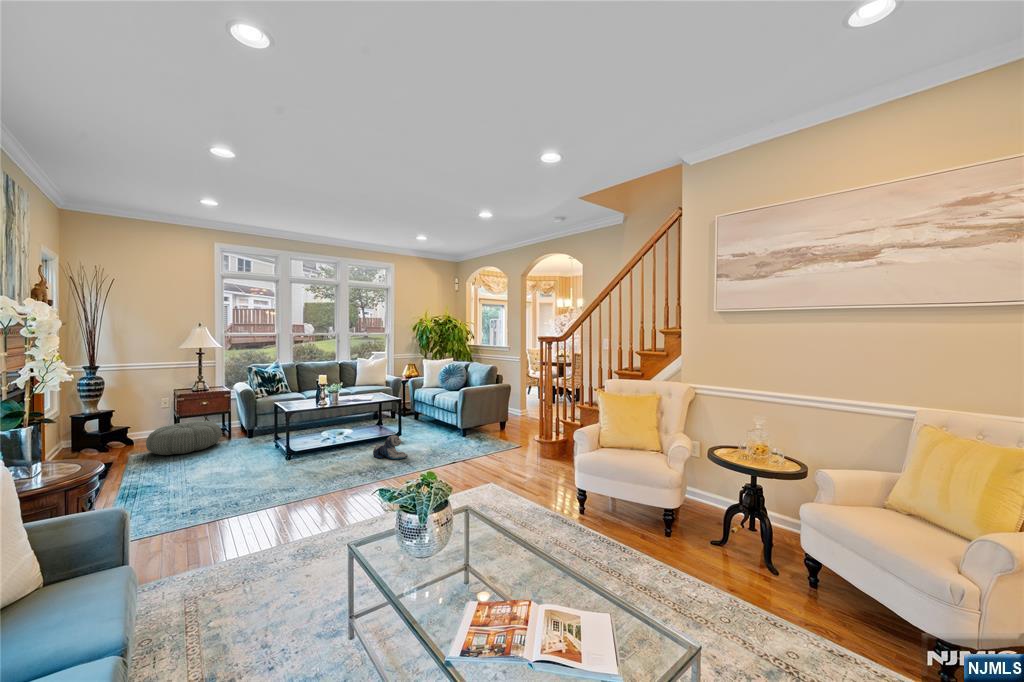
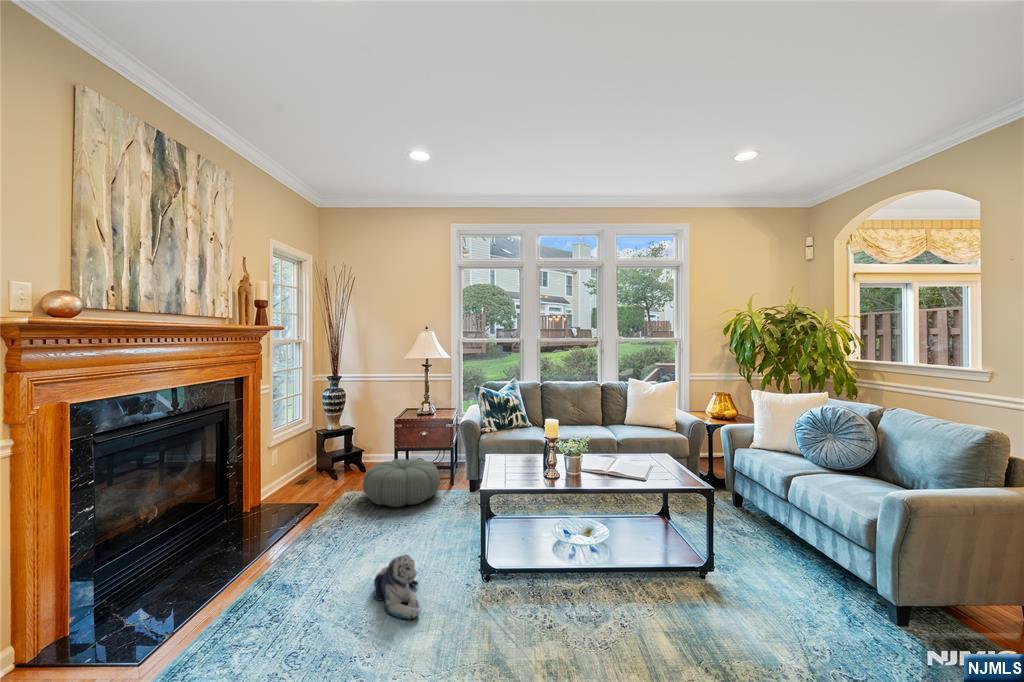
plush toy: present [373,435,408,460] -> present [374,555,420,620]

